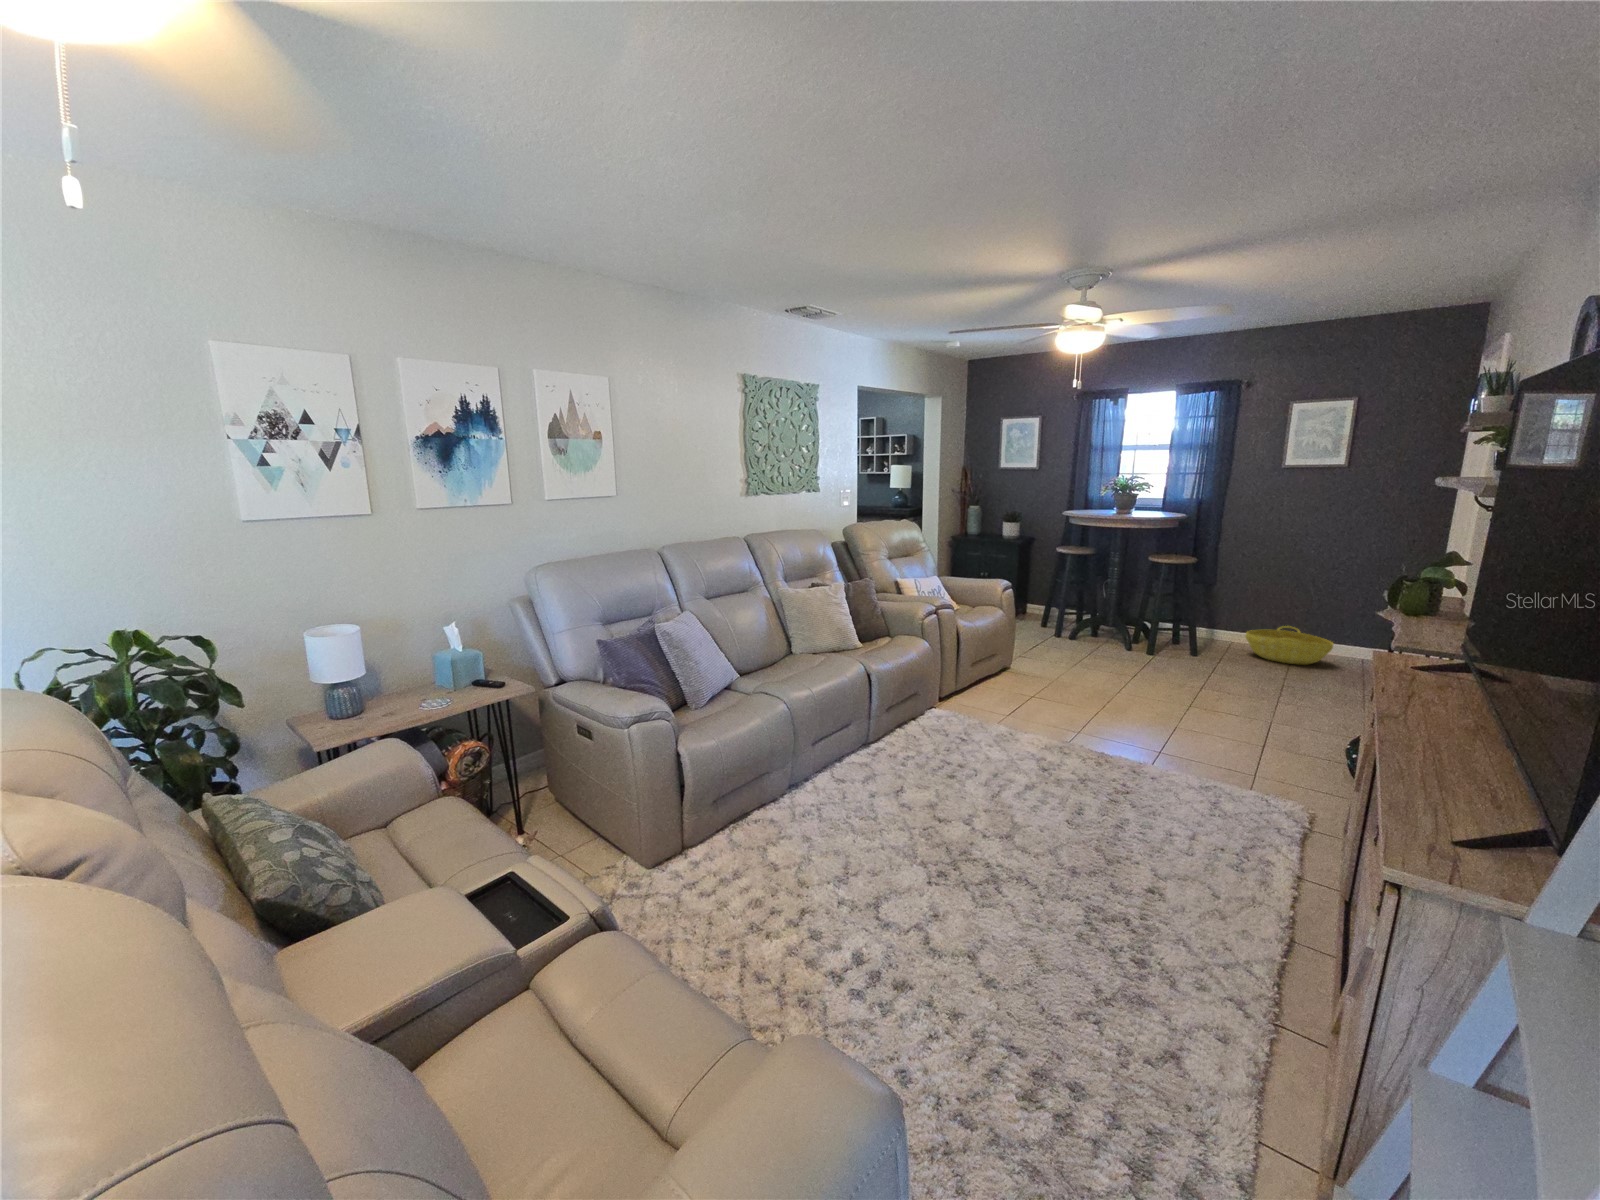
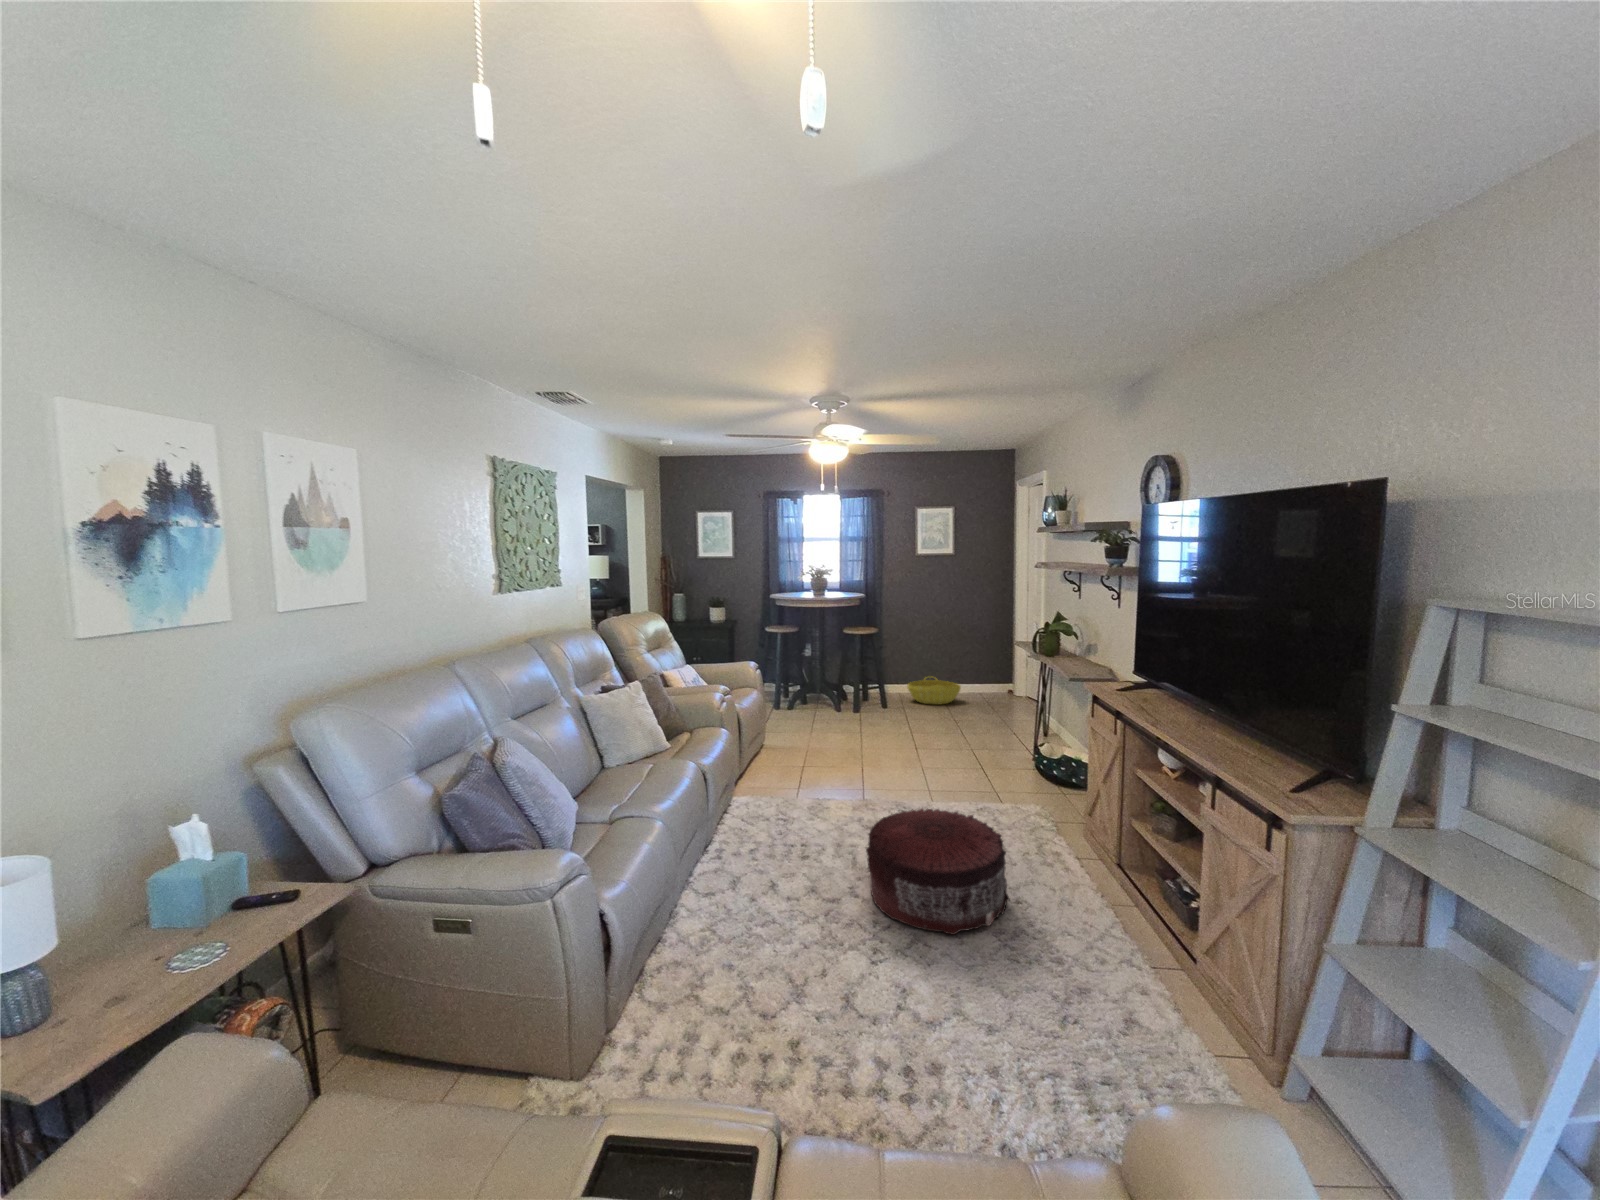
pouf: none [983,755,1156,904] -> present [866,808,1010,935]

